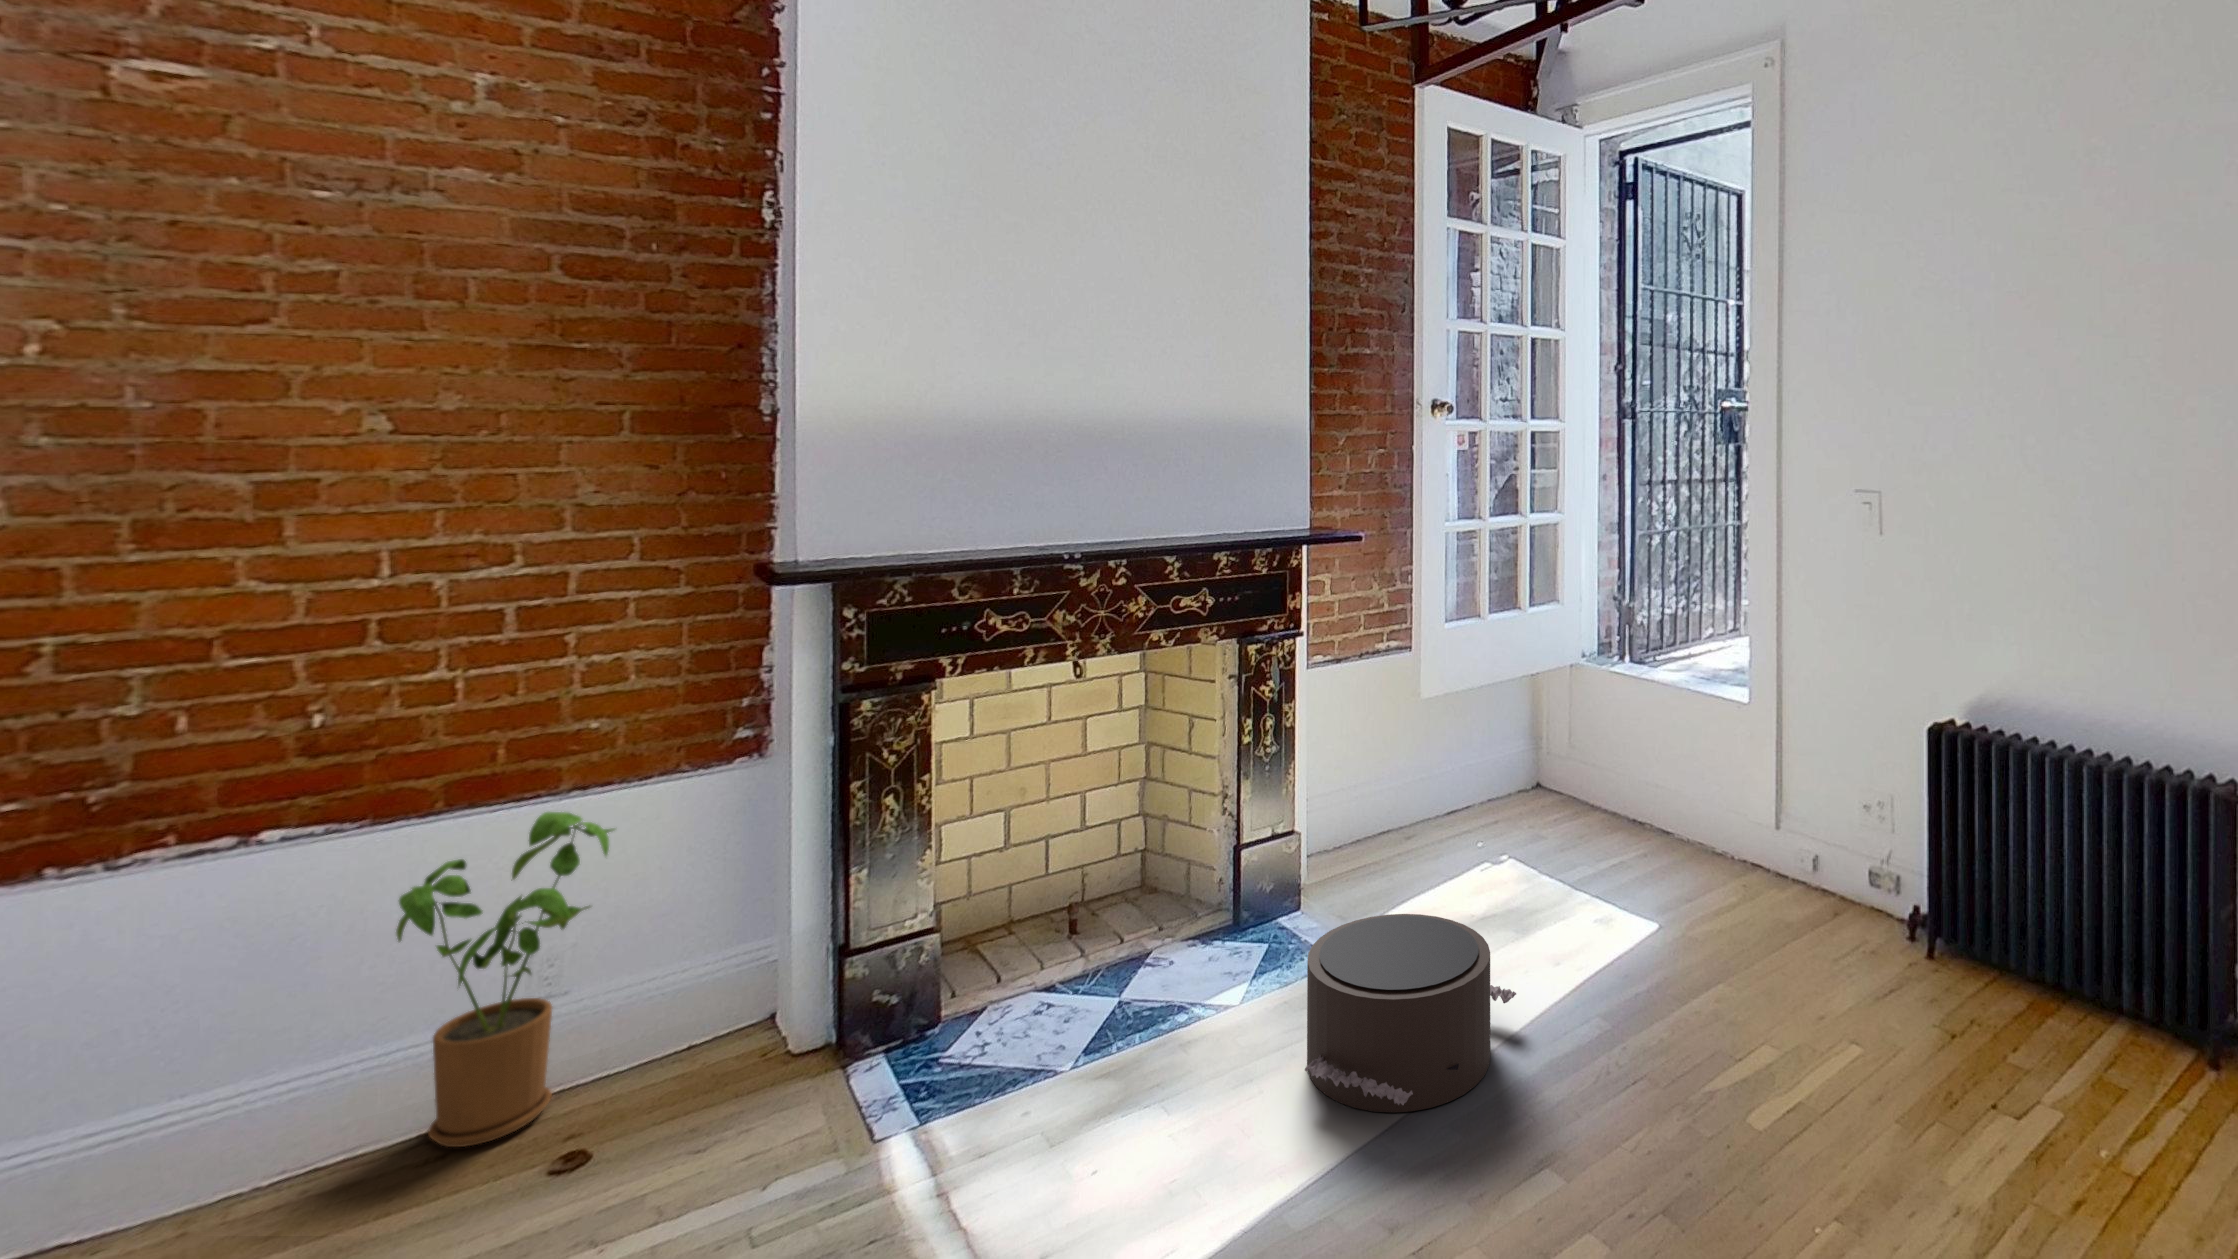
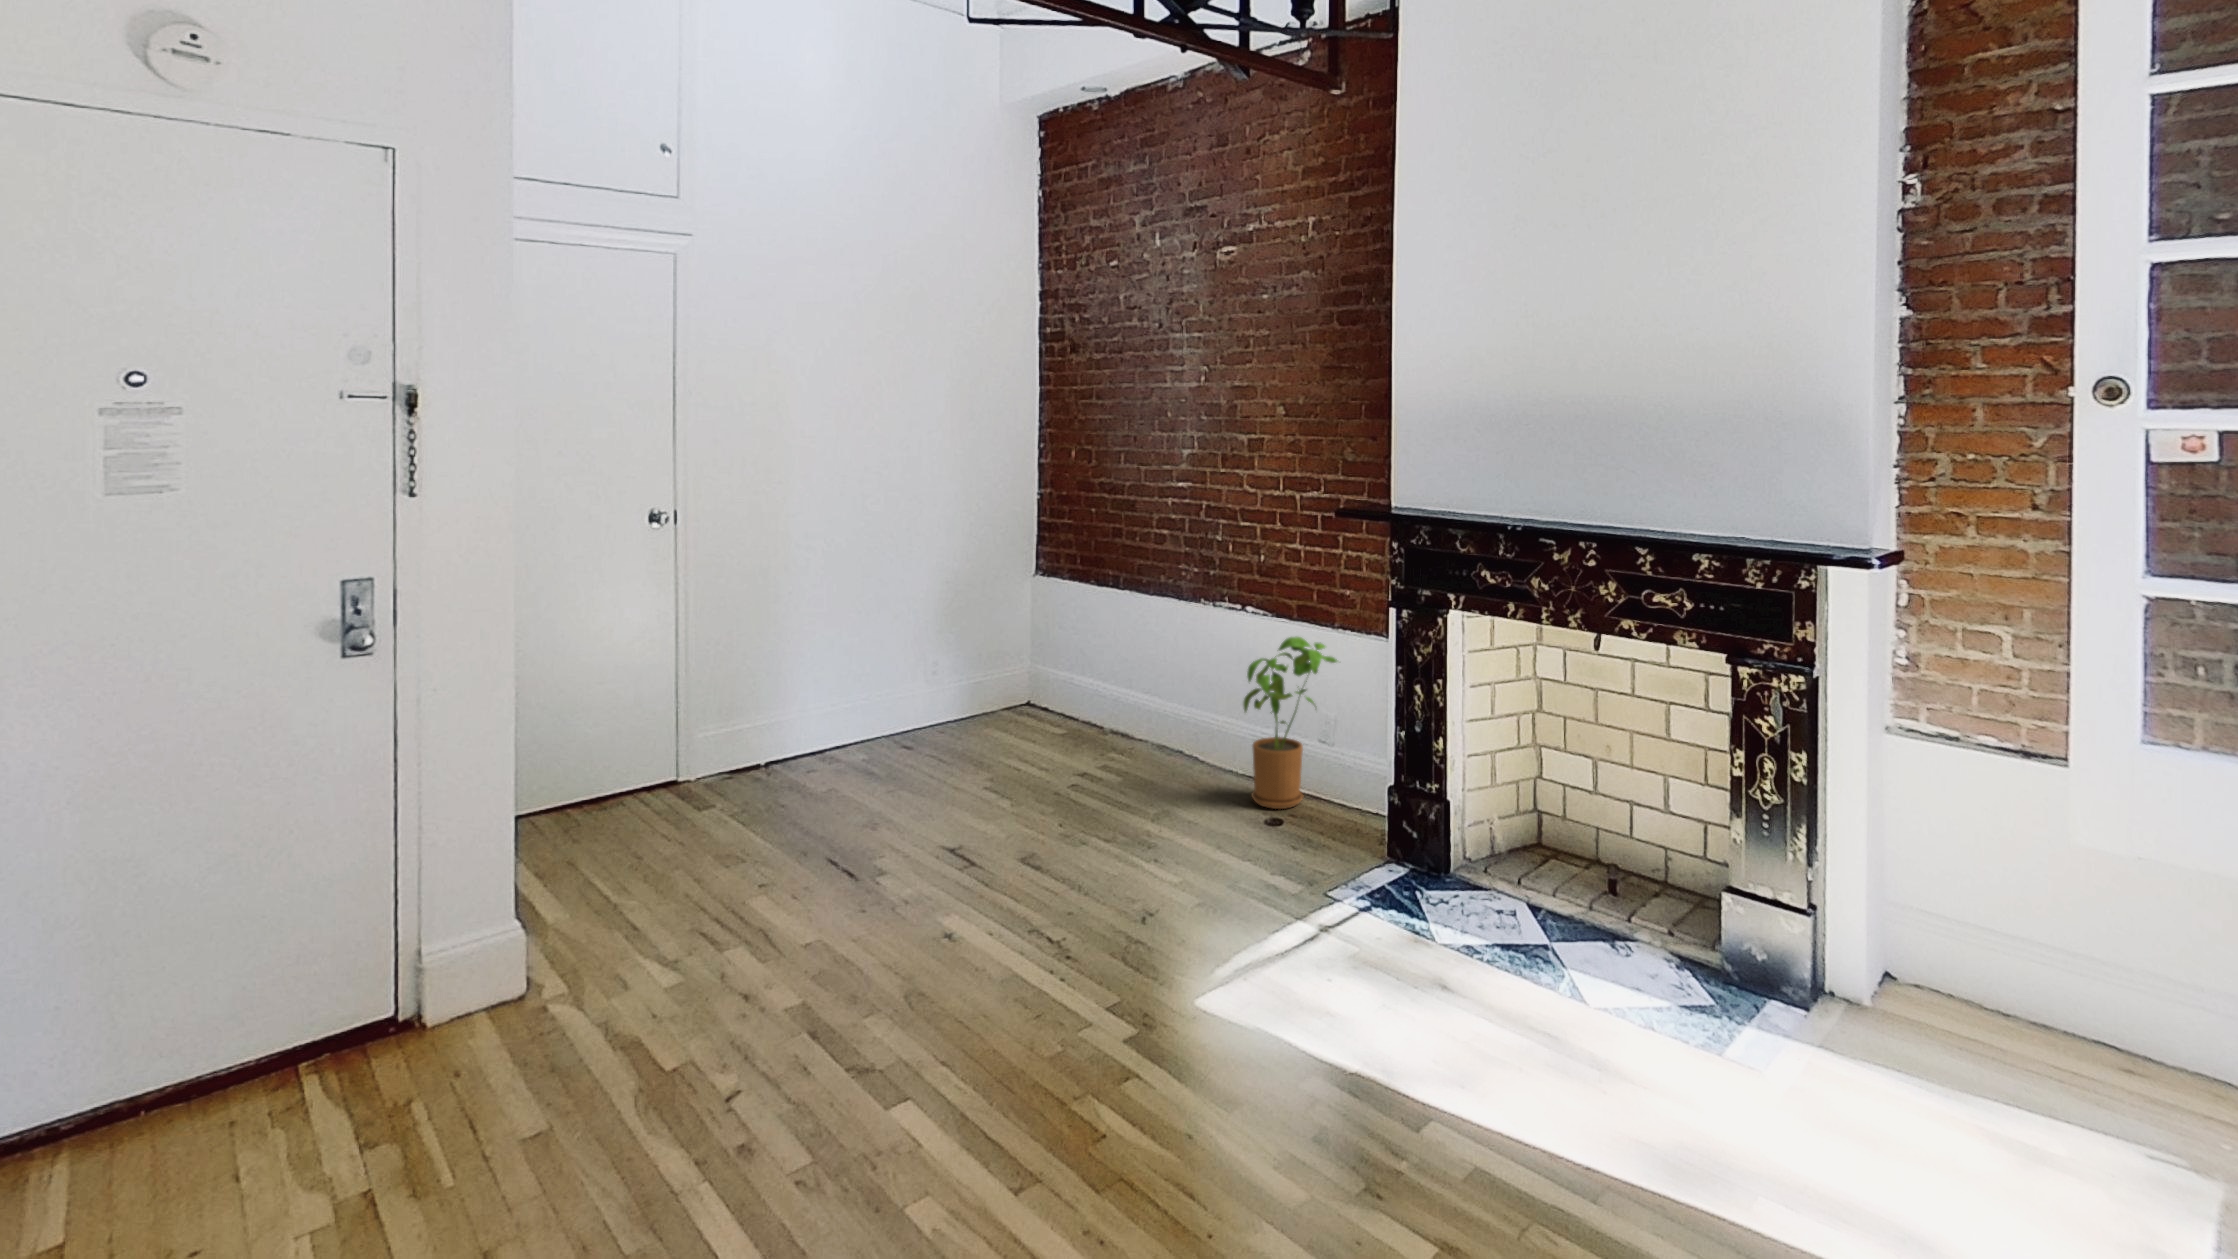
pouf: present [1305,914,1516,1113] -> none [1407,955,1688,1189]

